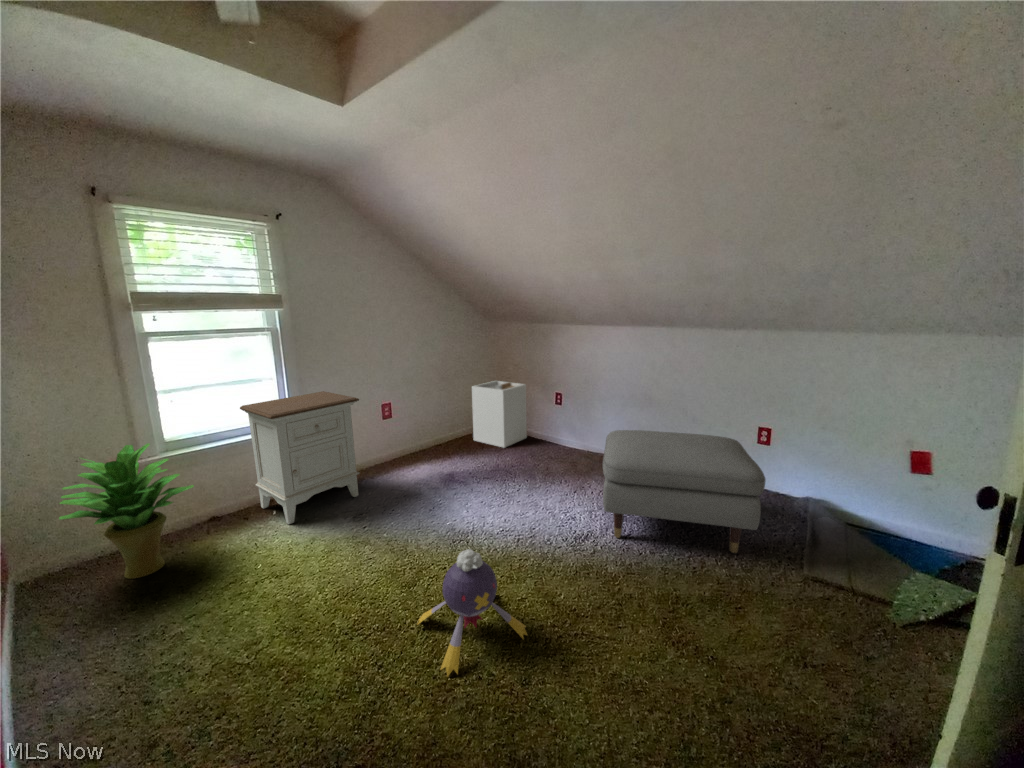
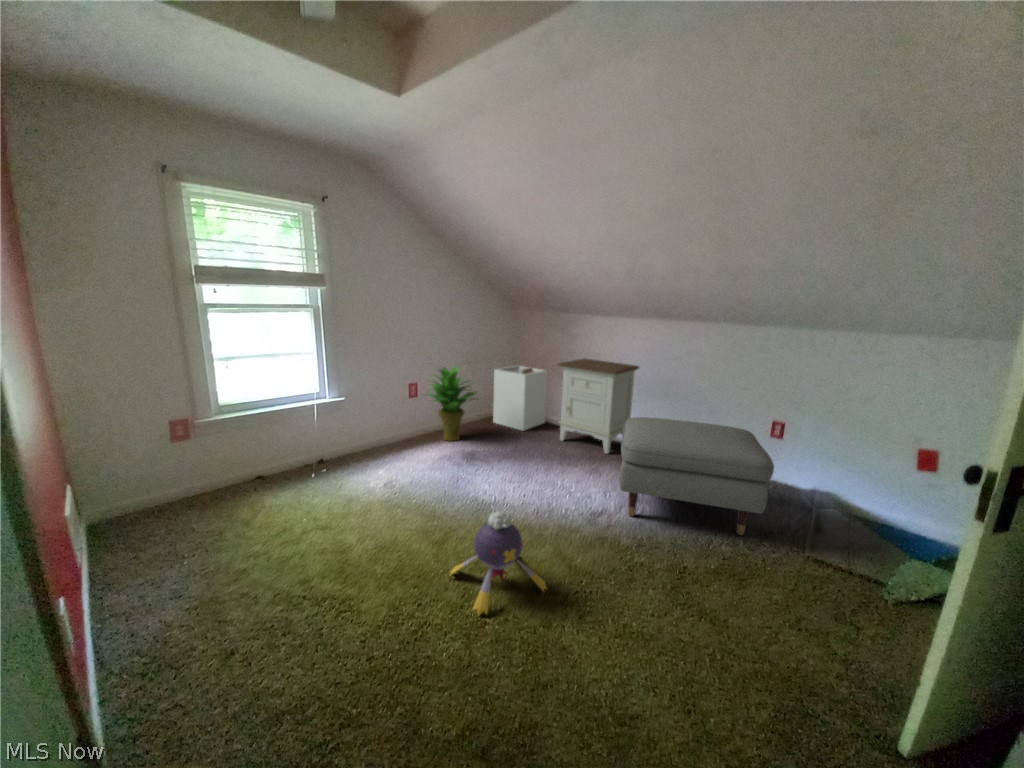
nightstand: present [240,391,360,524] -> present [557,358,639,454]
potted plant: present [59,444,194,579] -> present [427,367,475,441]

